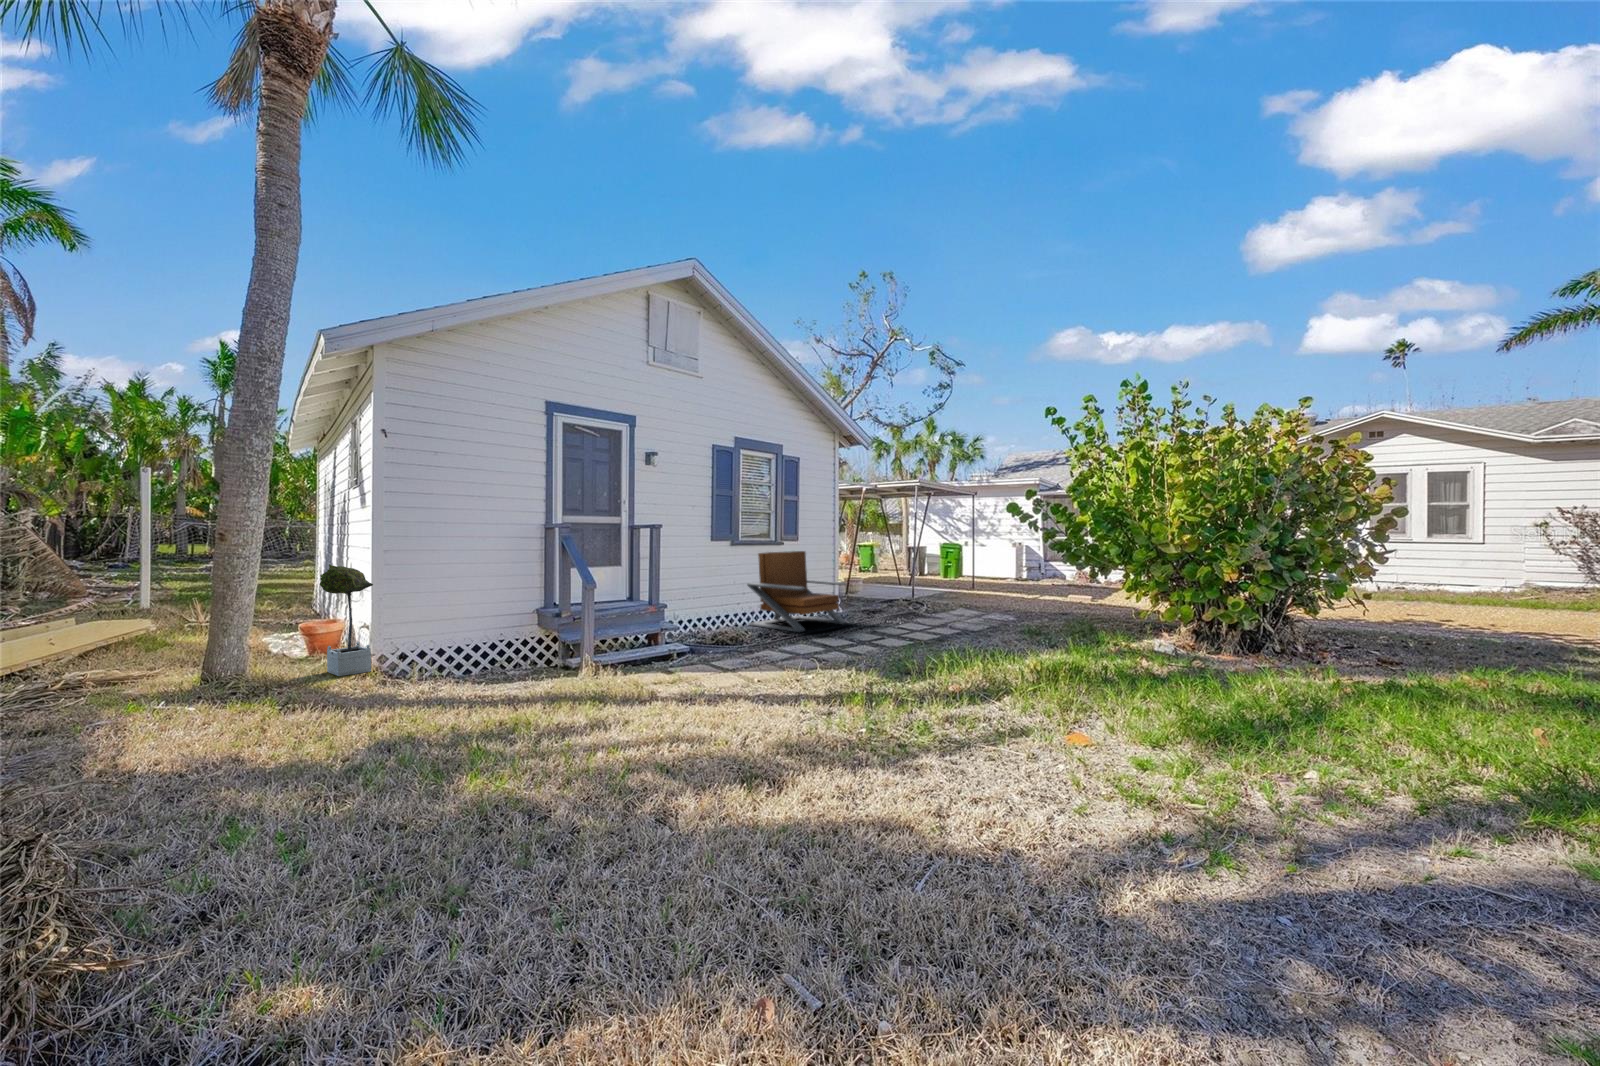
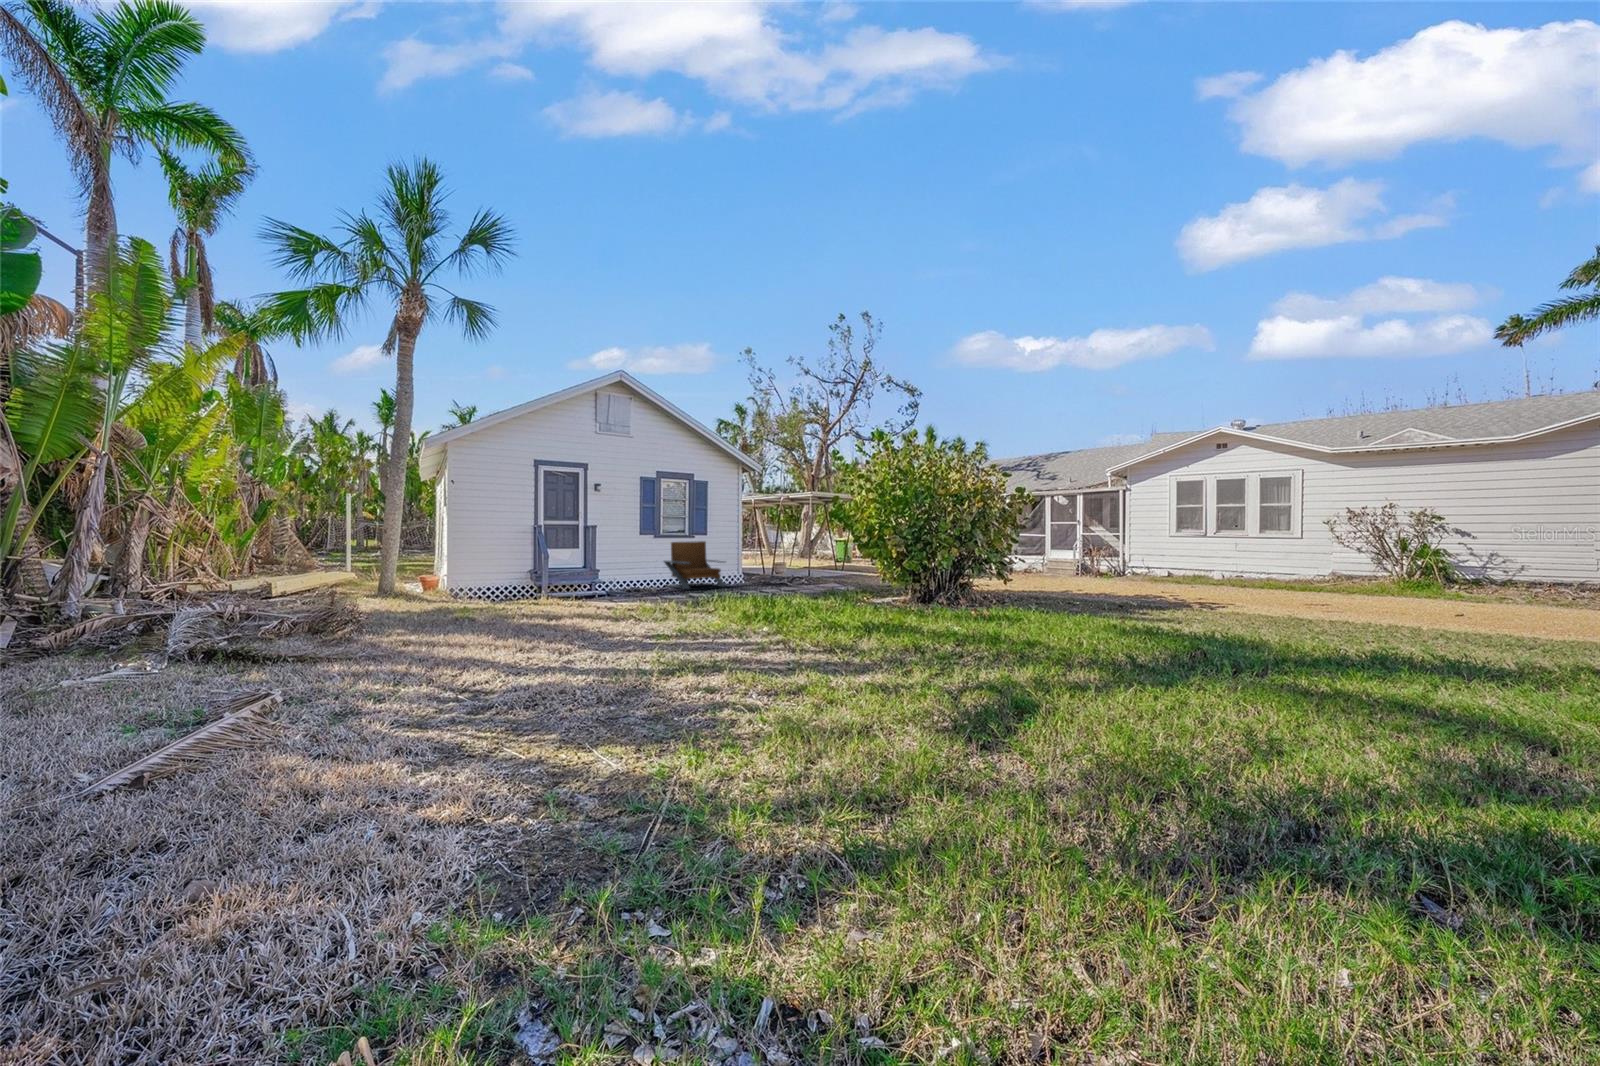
potted tree: present [320,564,373,676] -> none [425,544,449,596]

